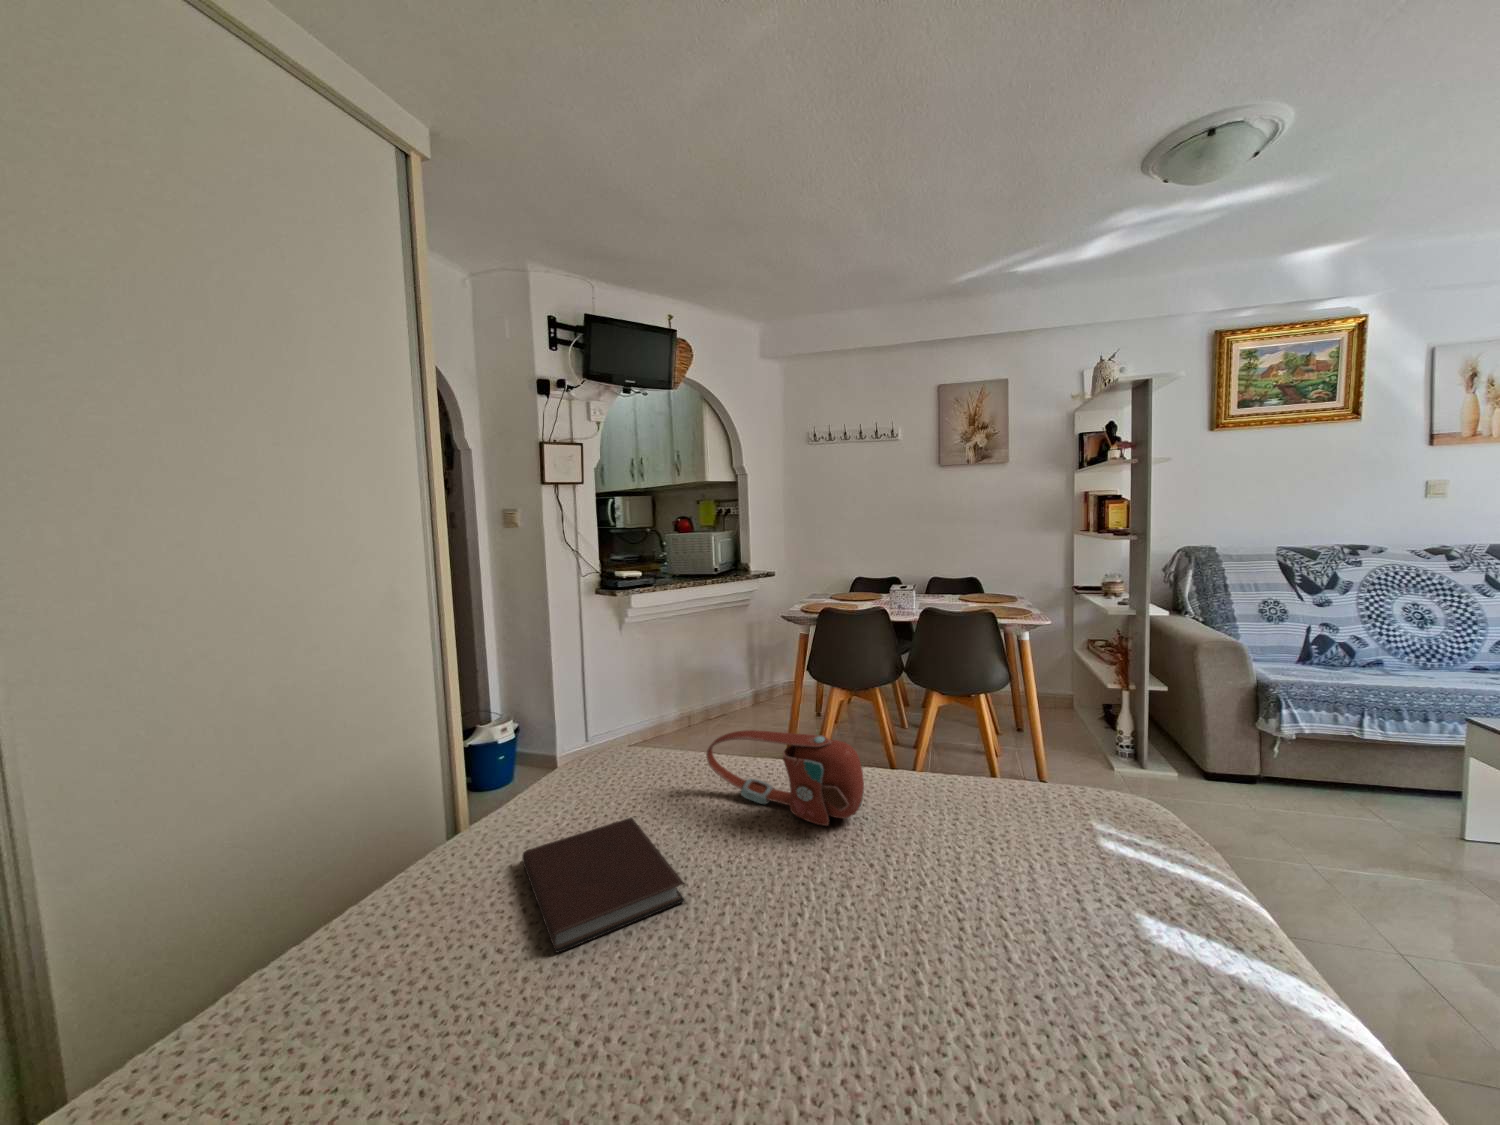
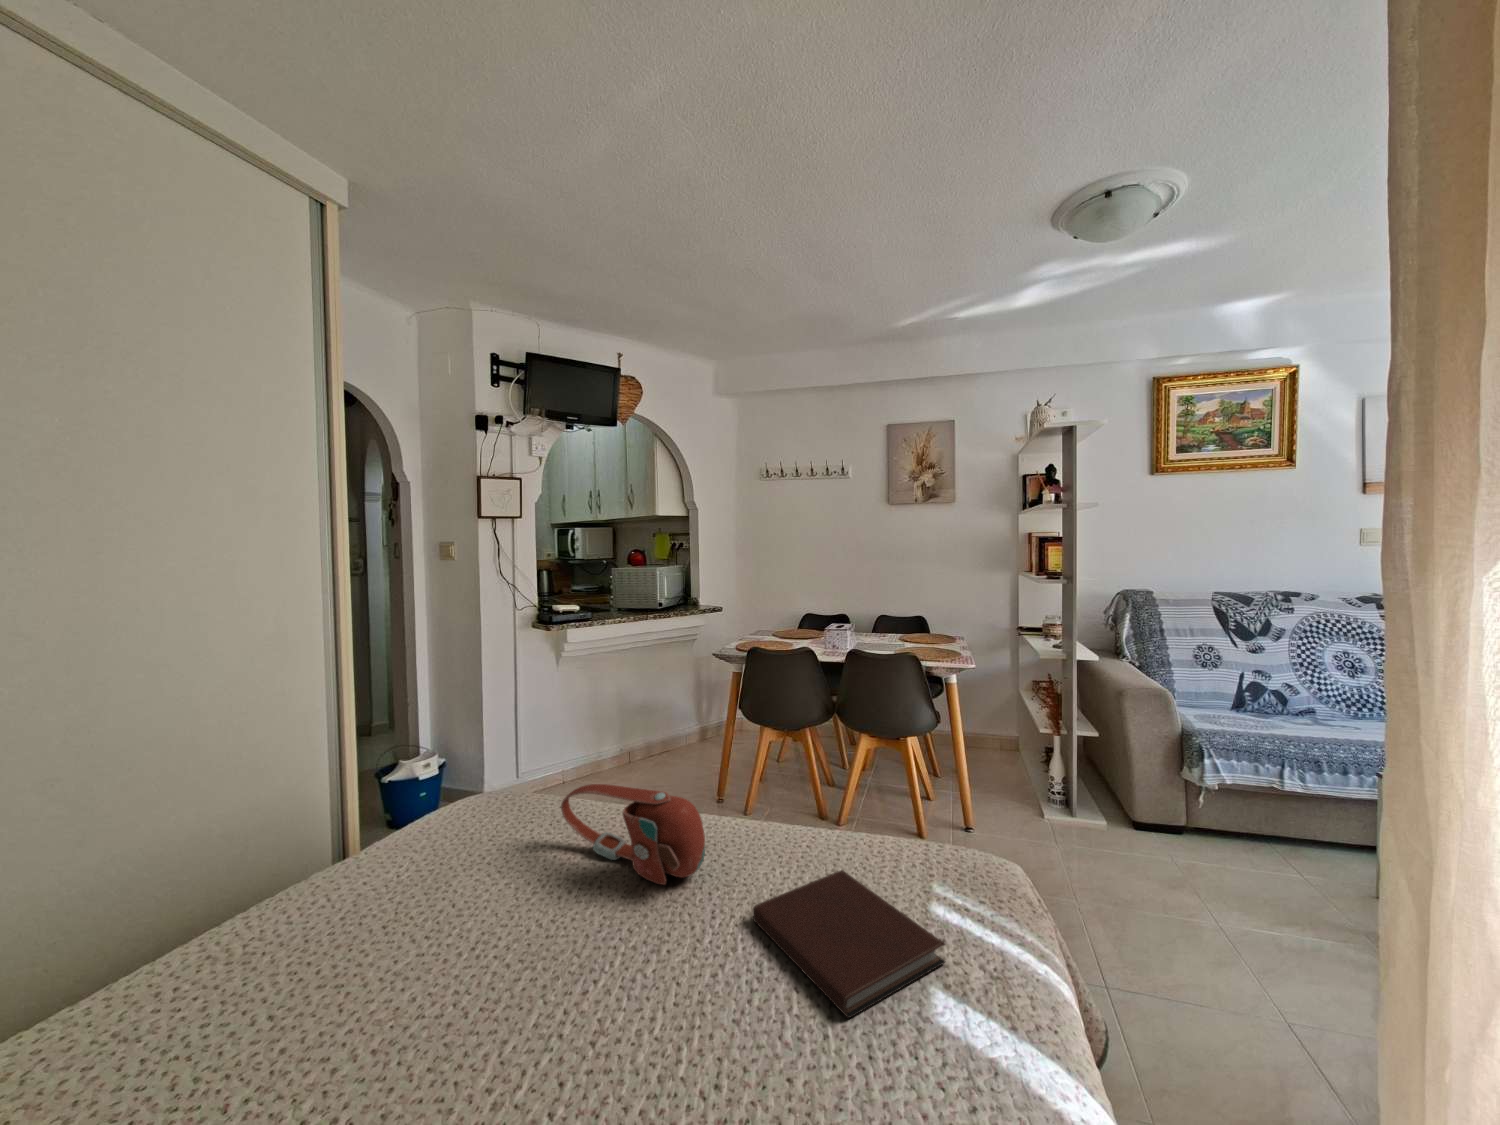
notebook: present [523,817,685,953] -> present [753,870,945,1018]

